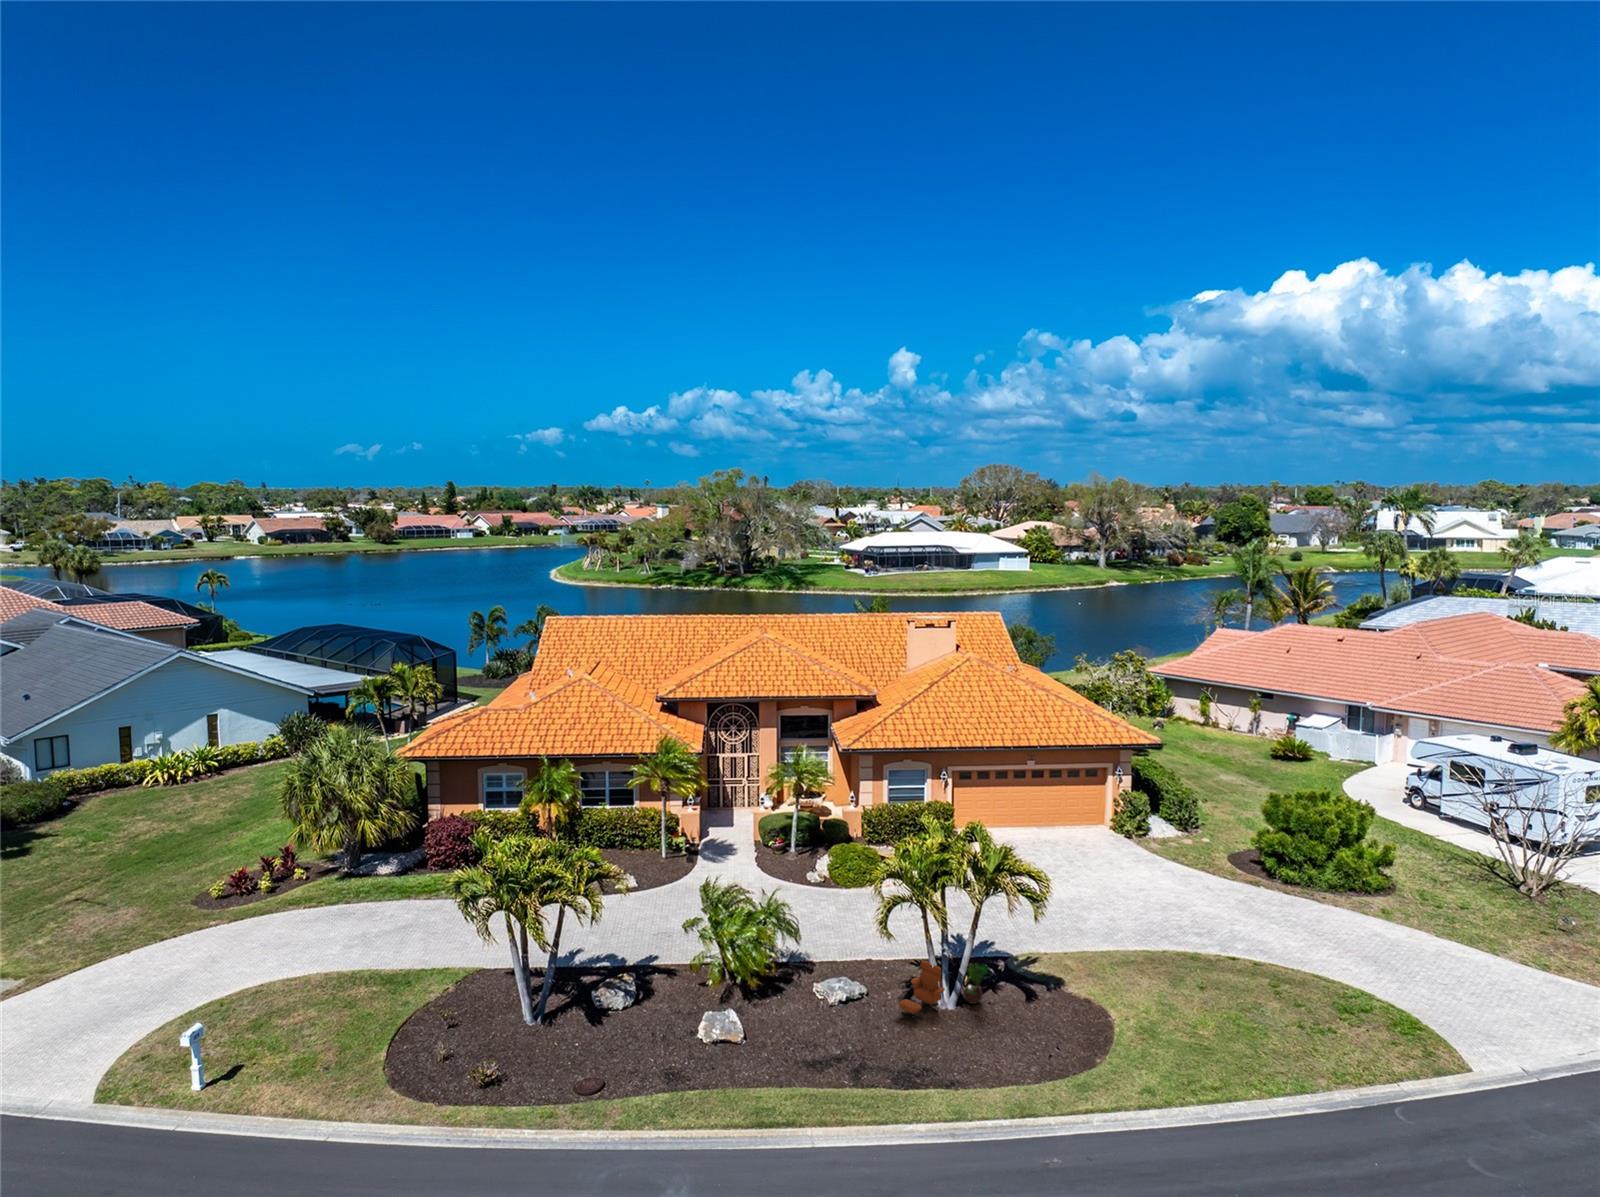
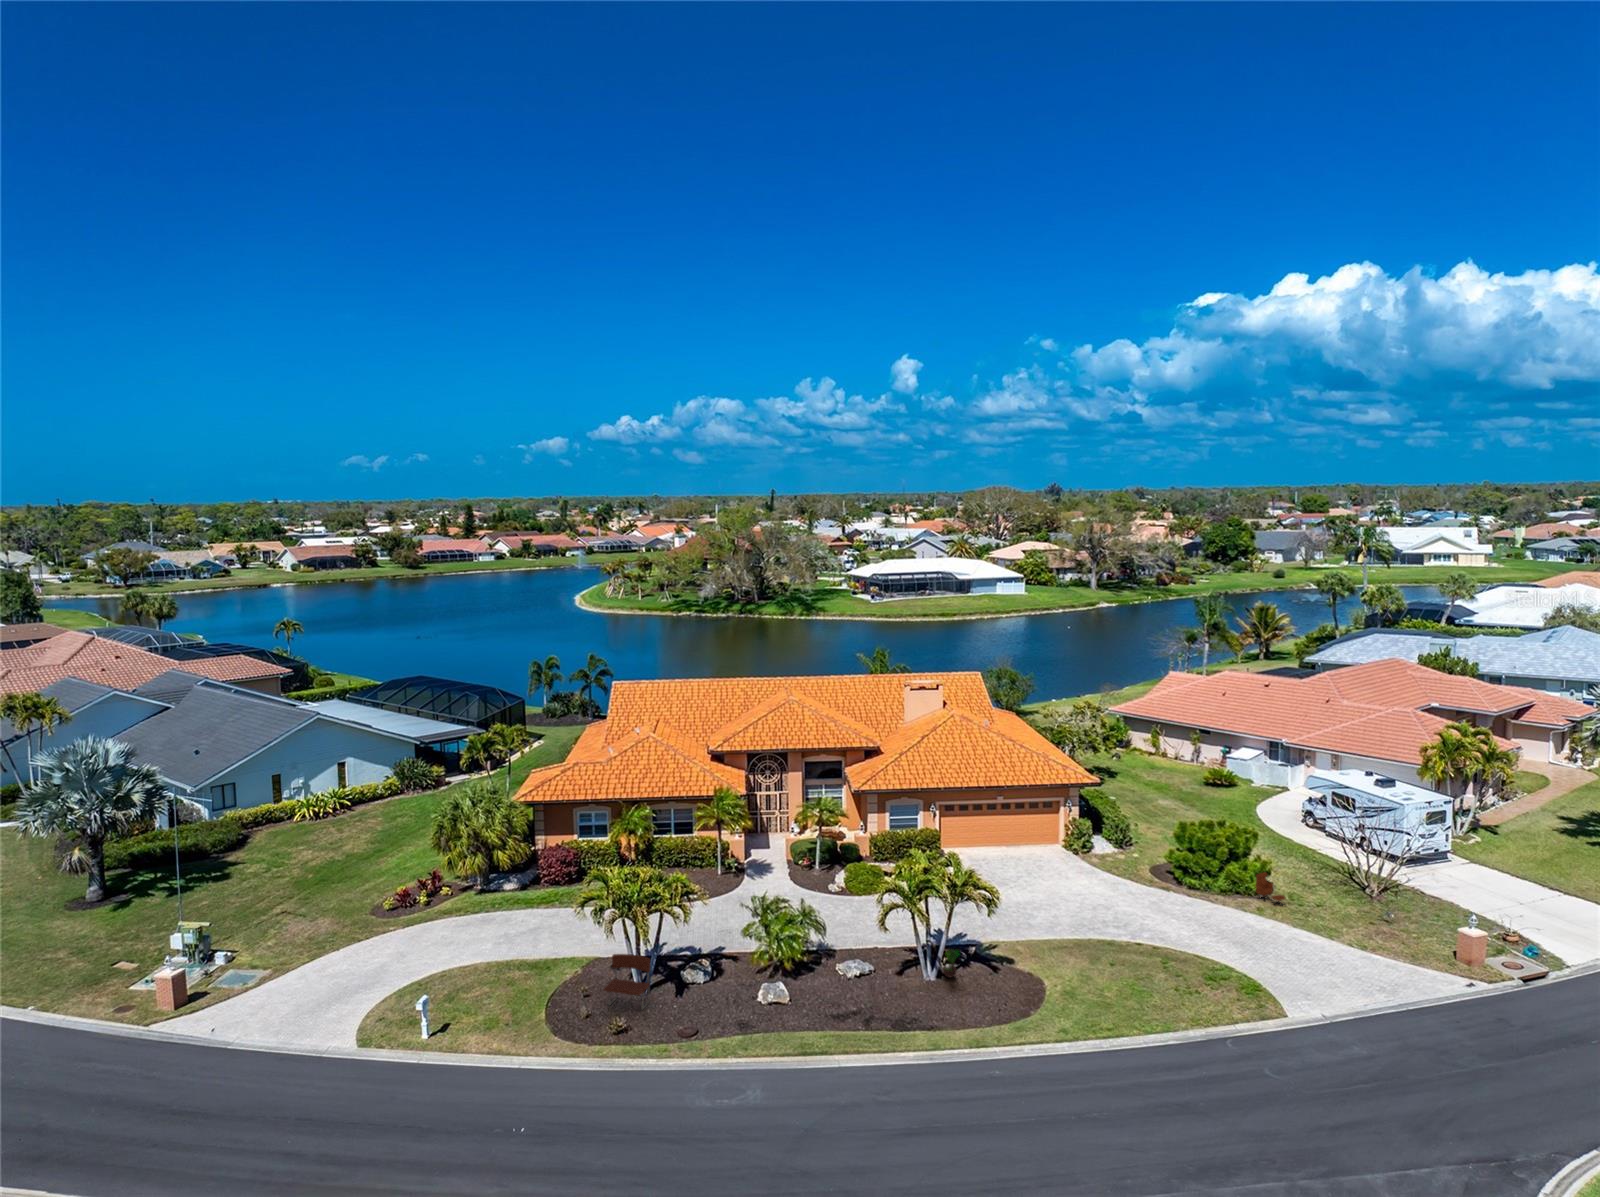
lounge chair: present [899,961,945,1023] -> present [1255,872,1285,905]
bench: none [474,966,544,1048] -> present [604,954,650,1010]

